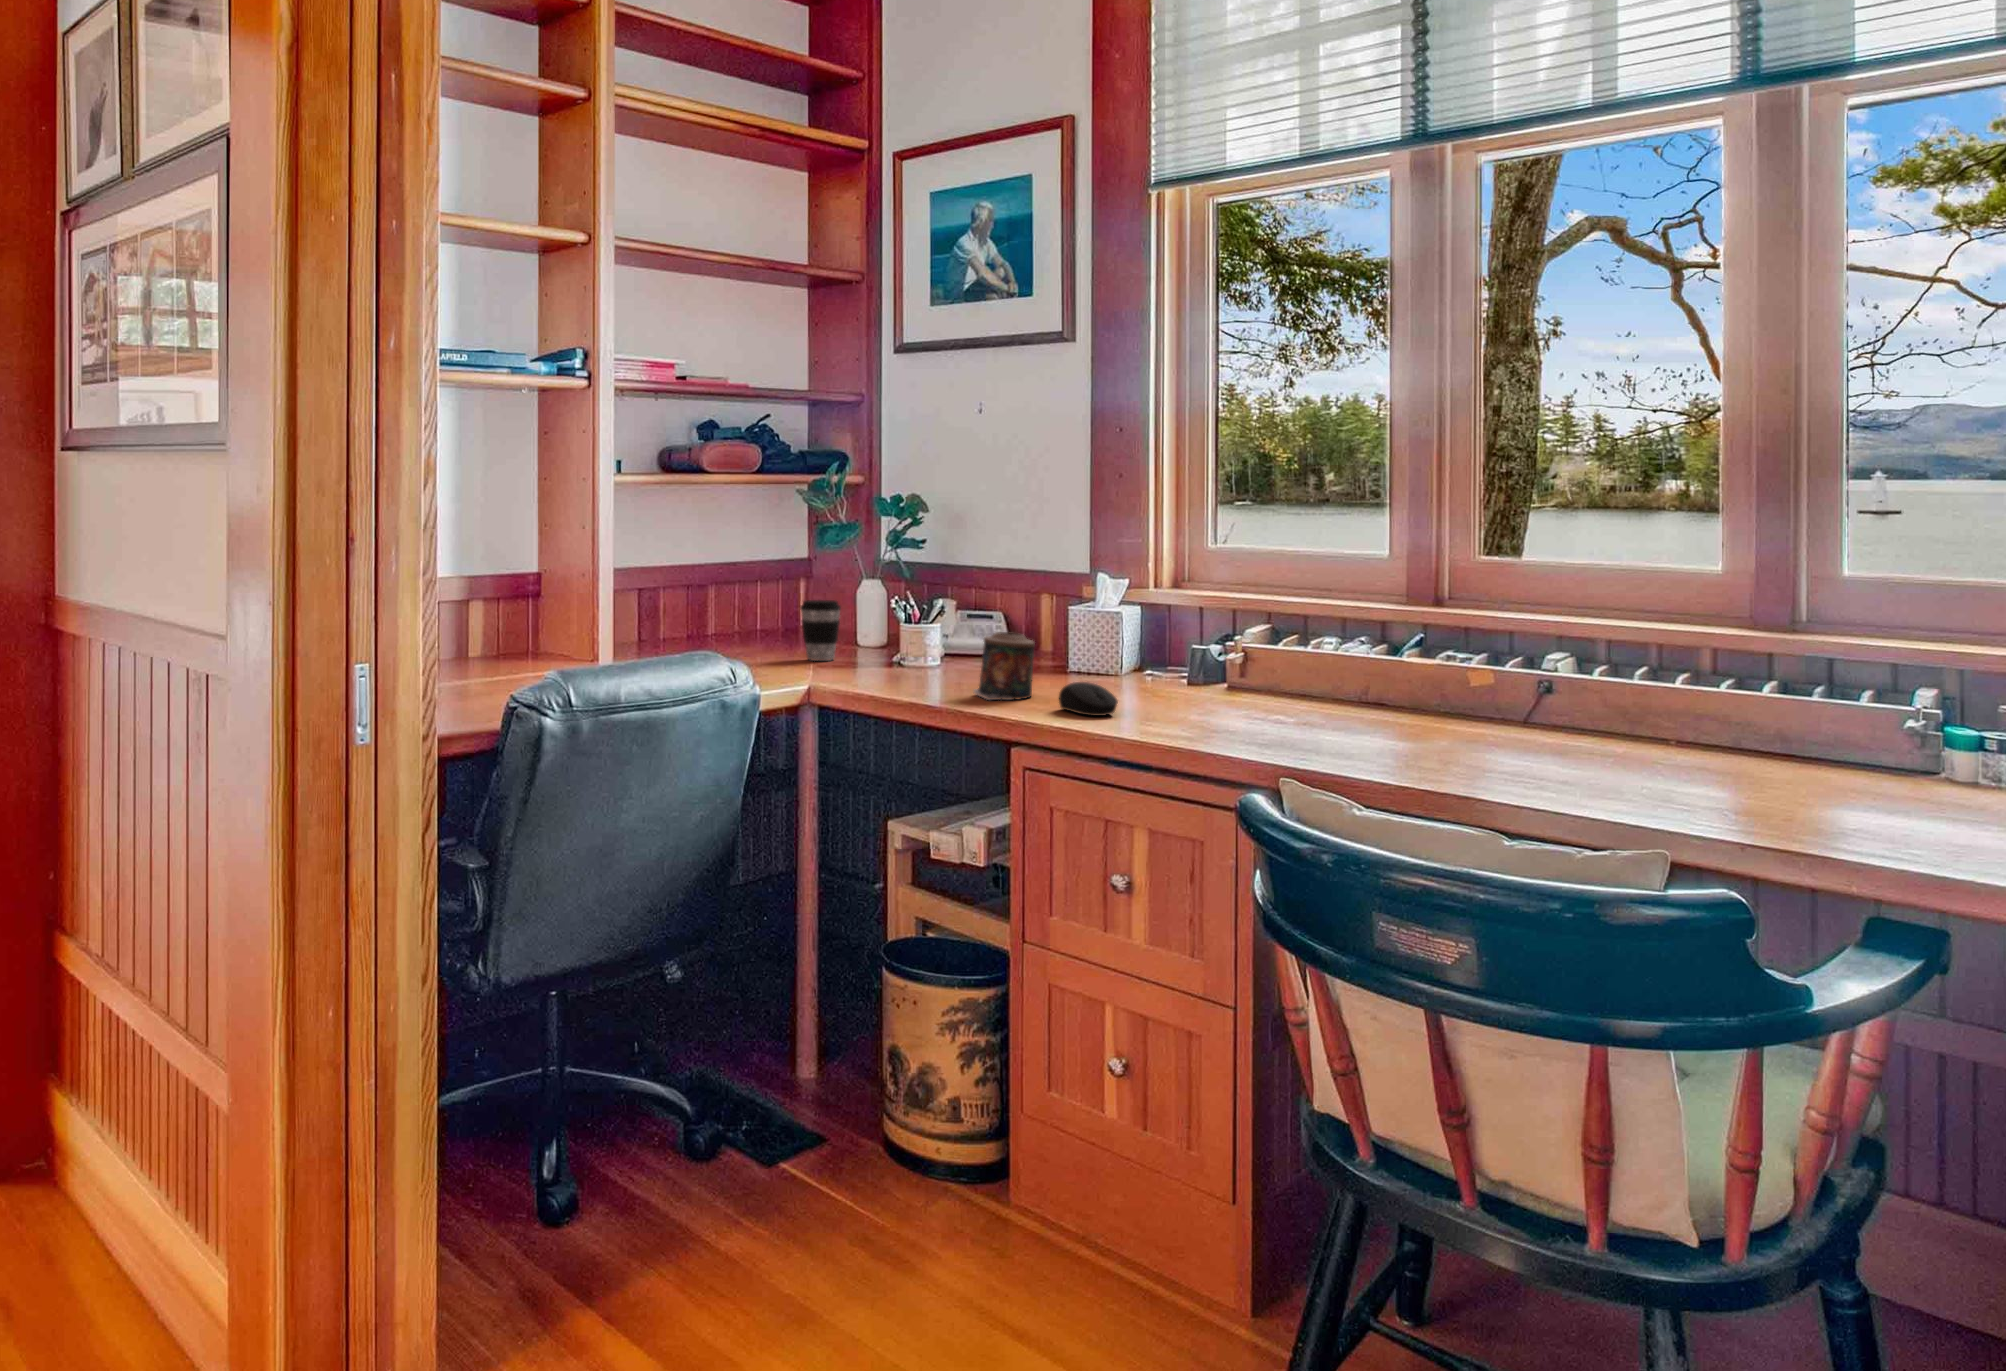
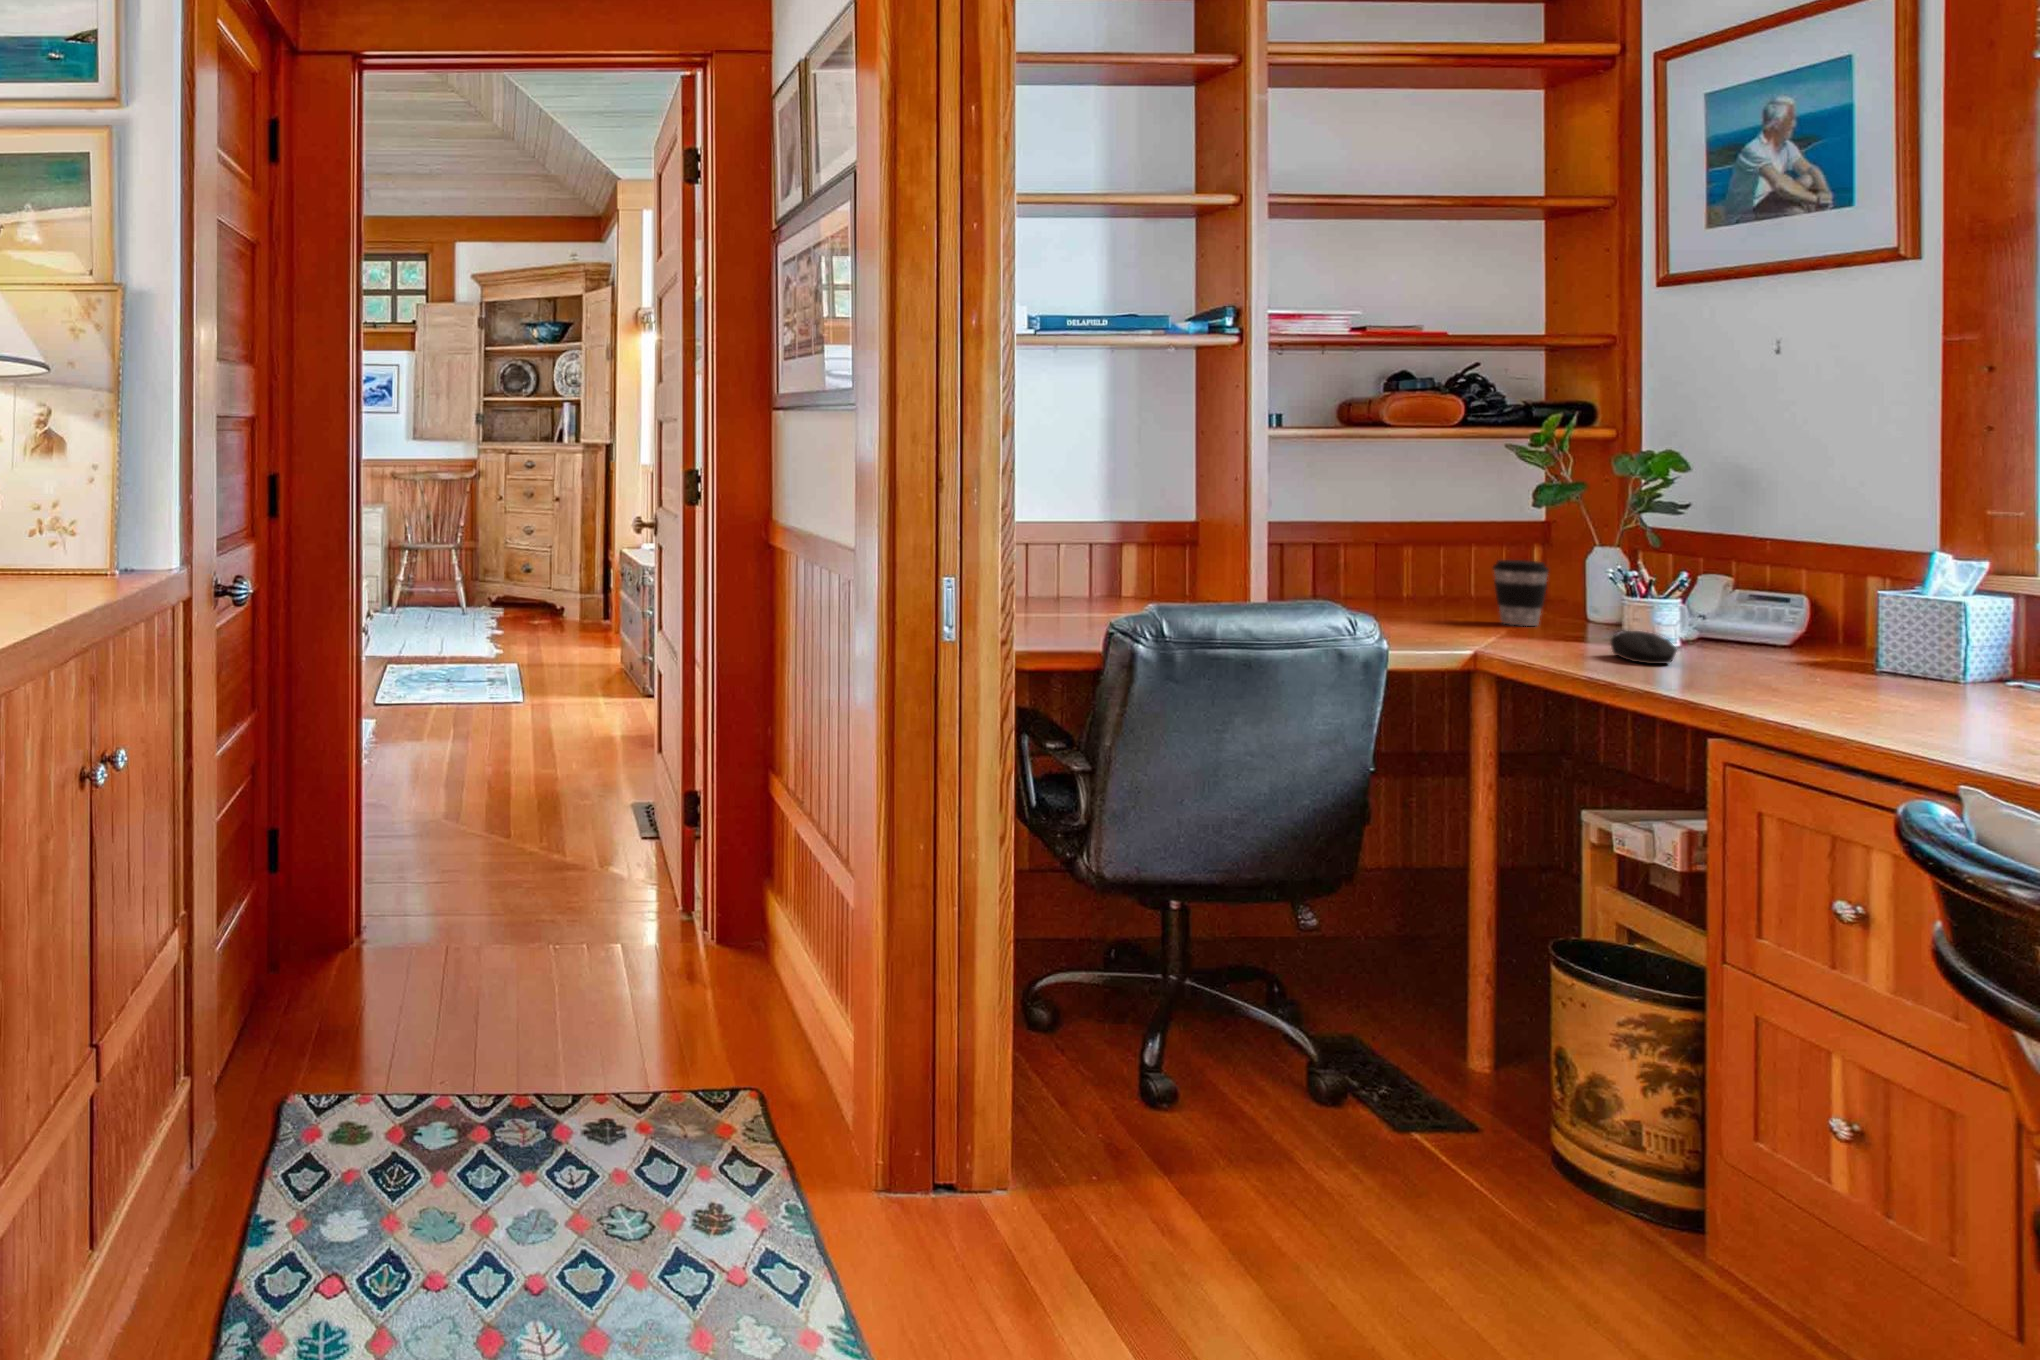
candle: present [974,632,1035,700] -> none [1703,612,1801,693]
computer mouse: present [1059,682,1118,716] -> present [1611,631,1676,664]

